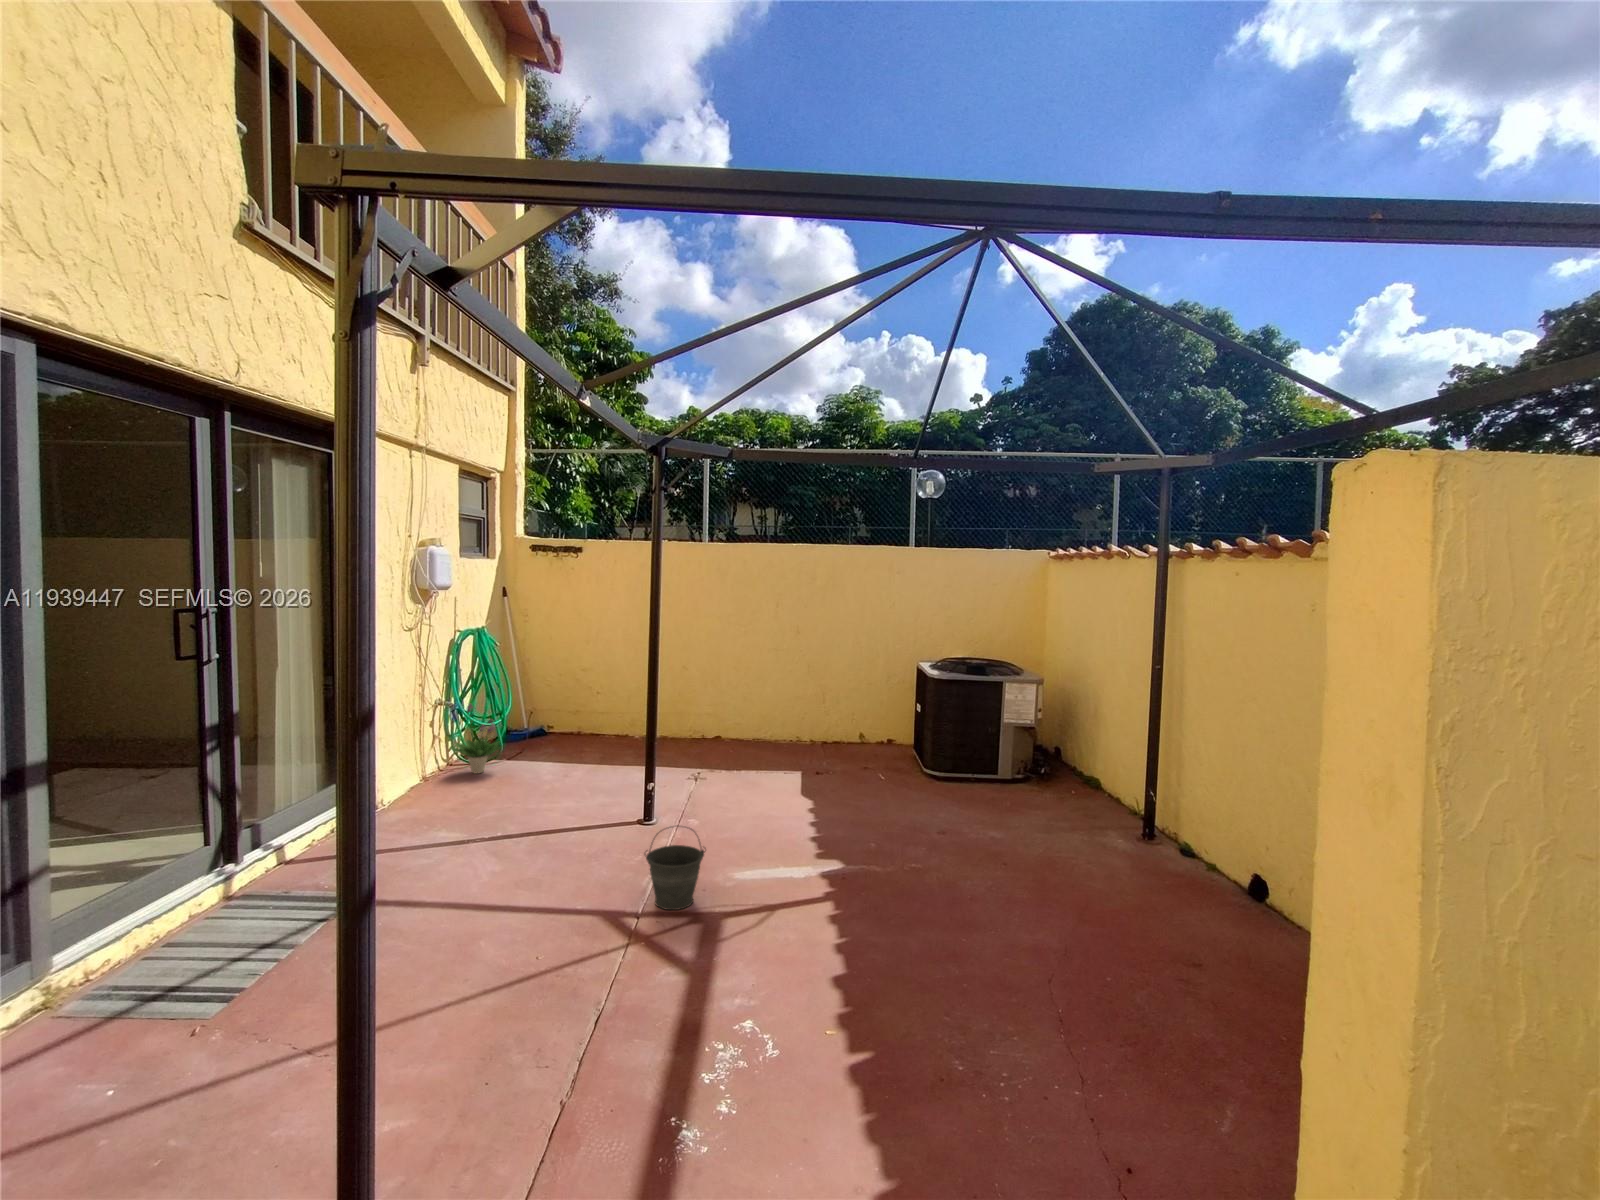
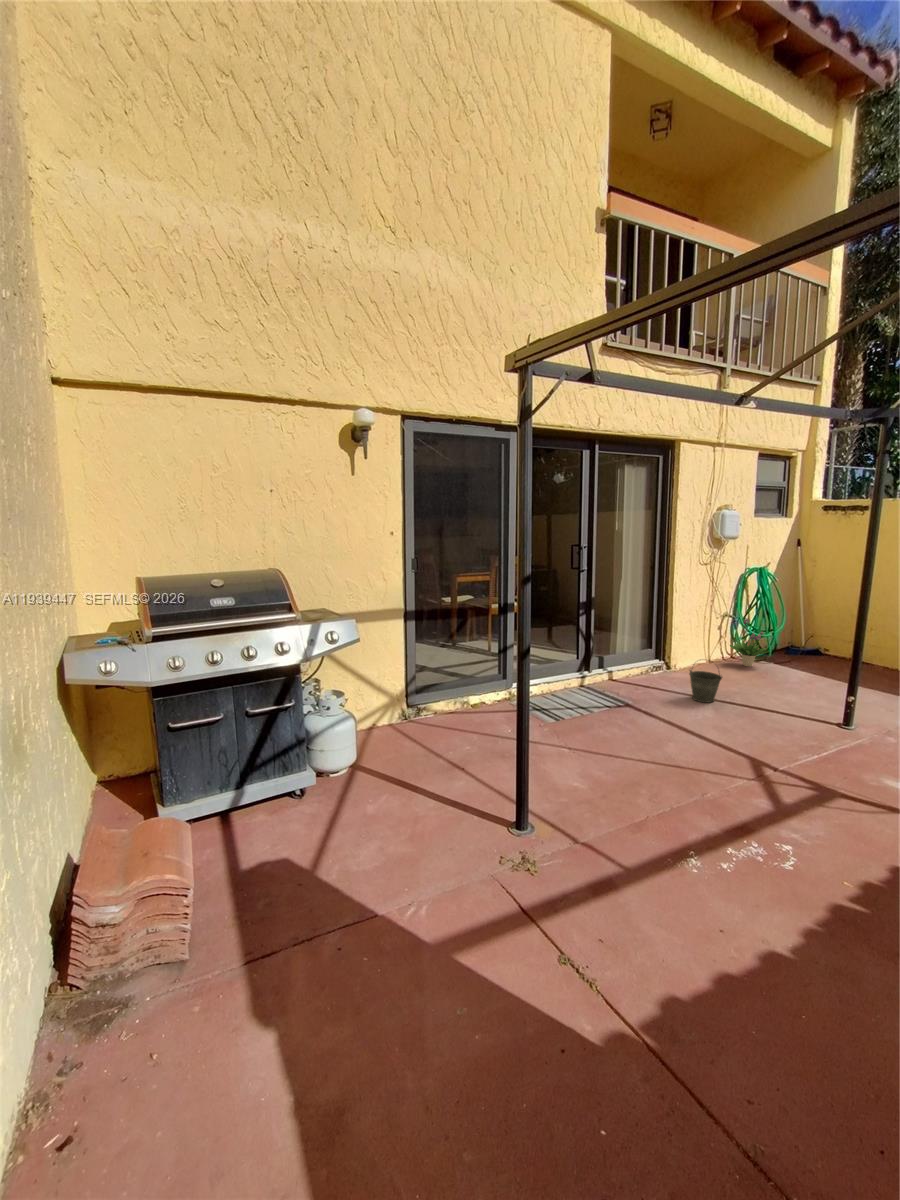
bucket: present [646,827,705,910] -> present [689,670,722,703]

